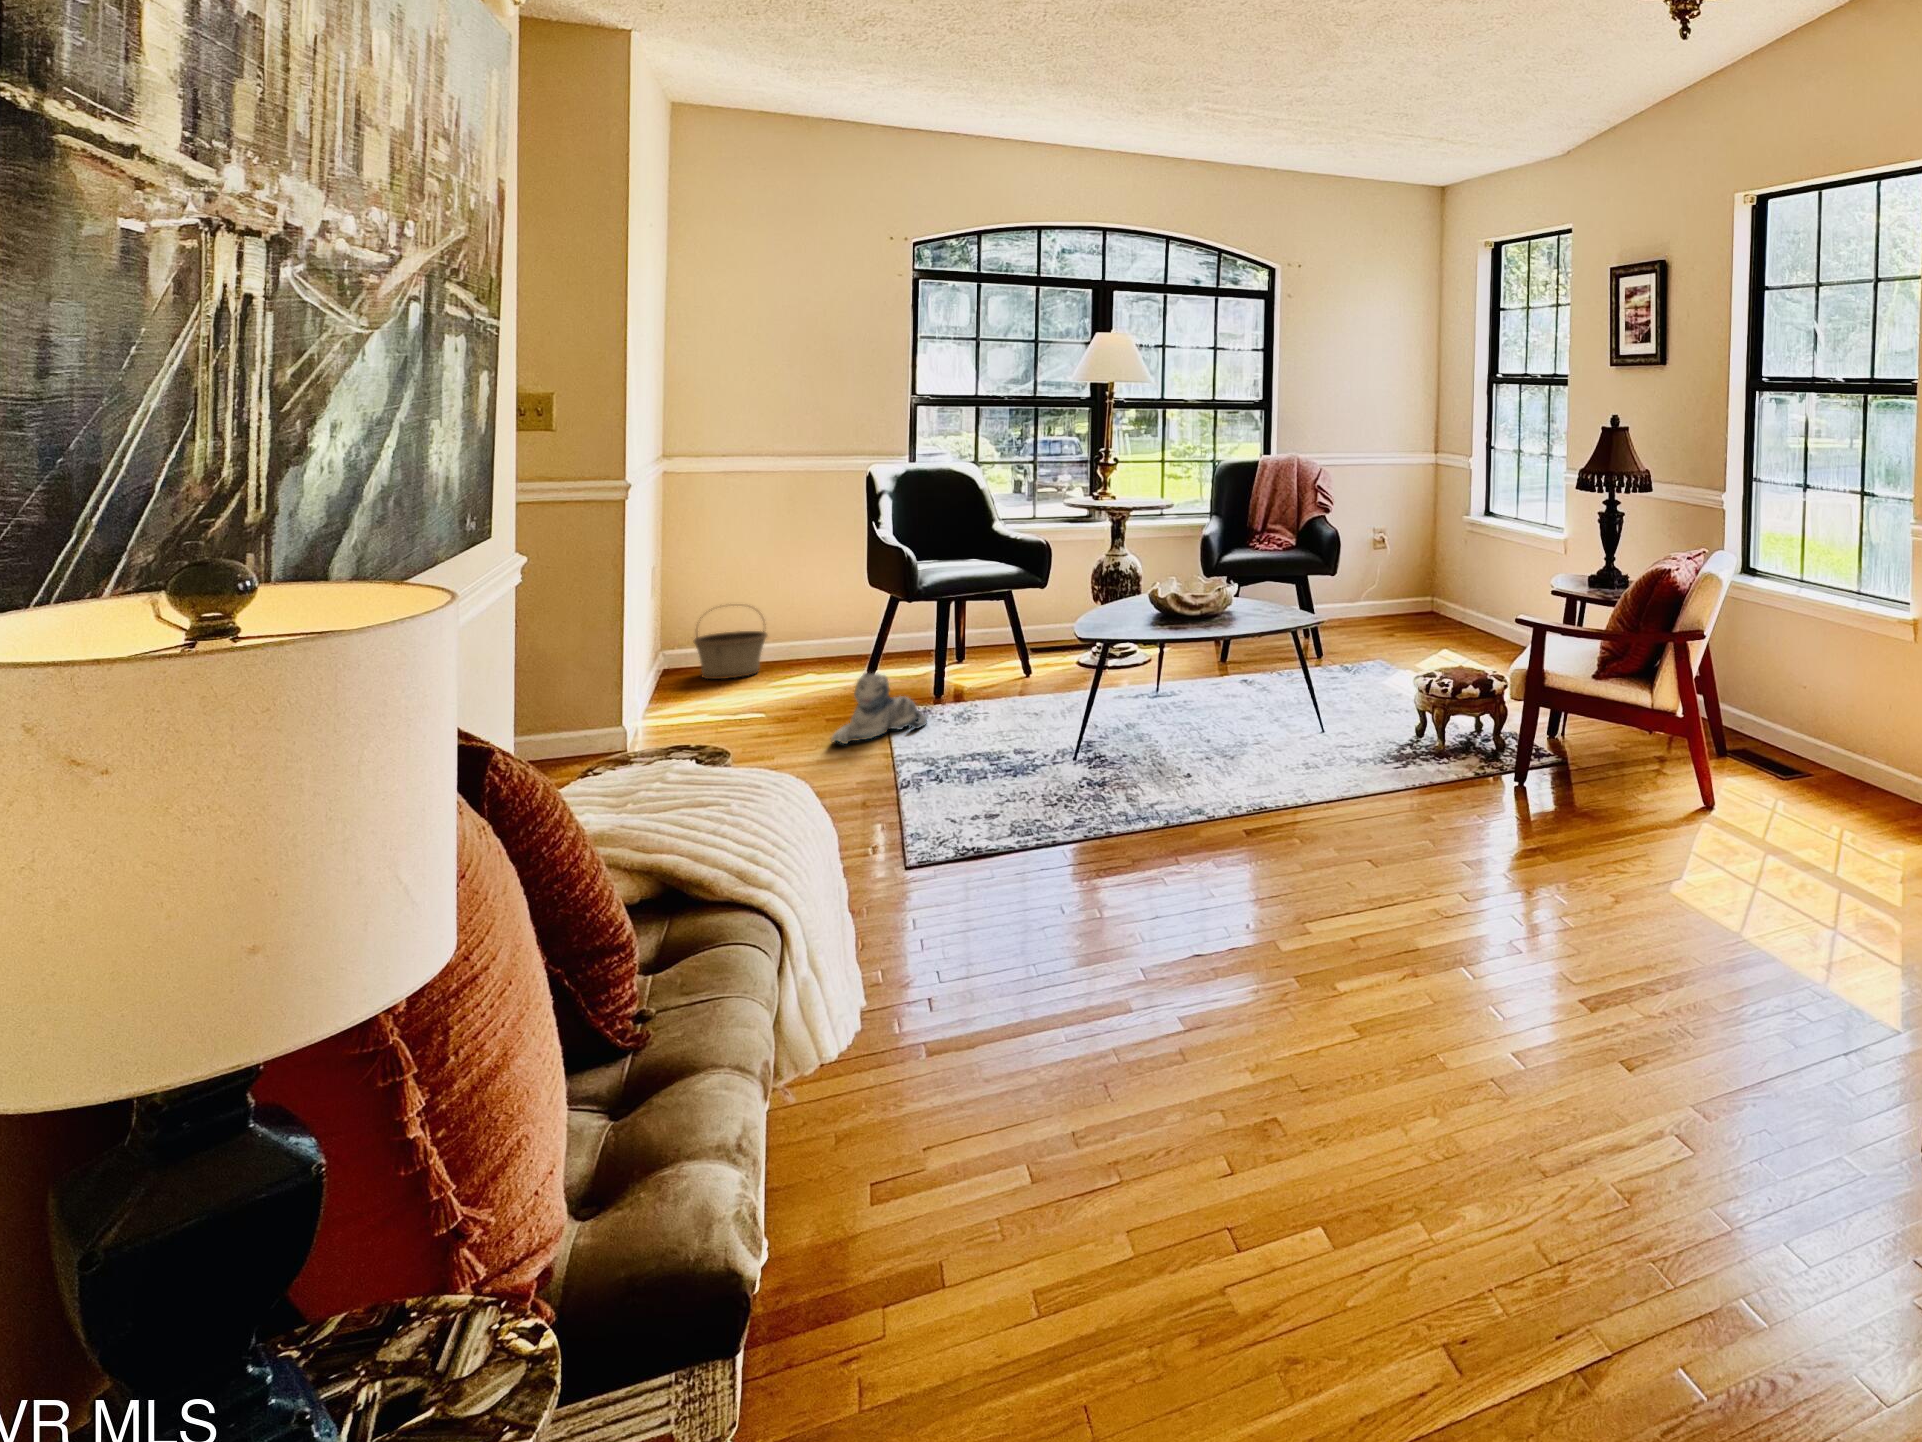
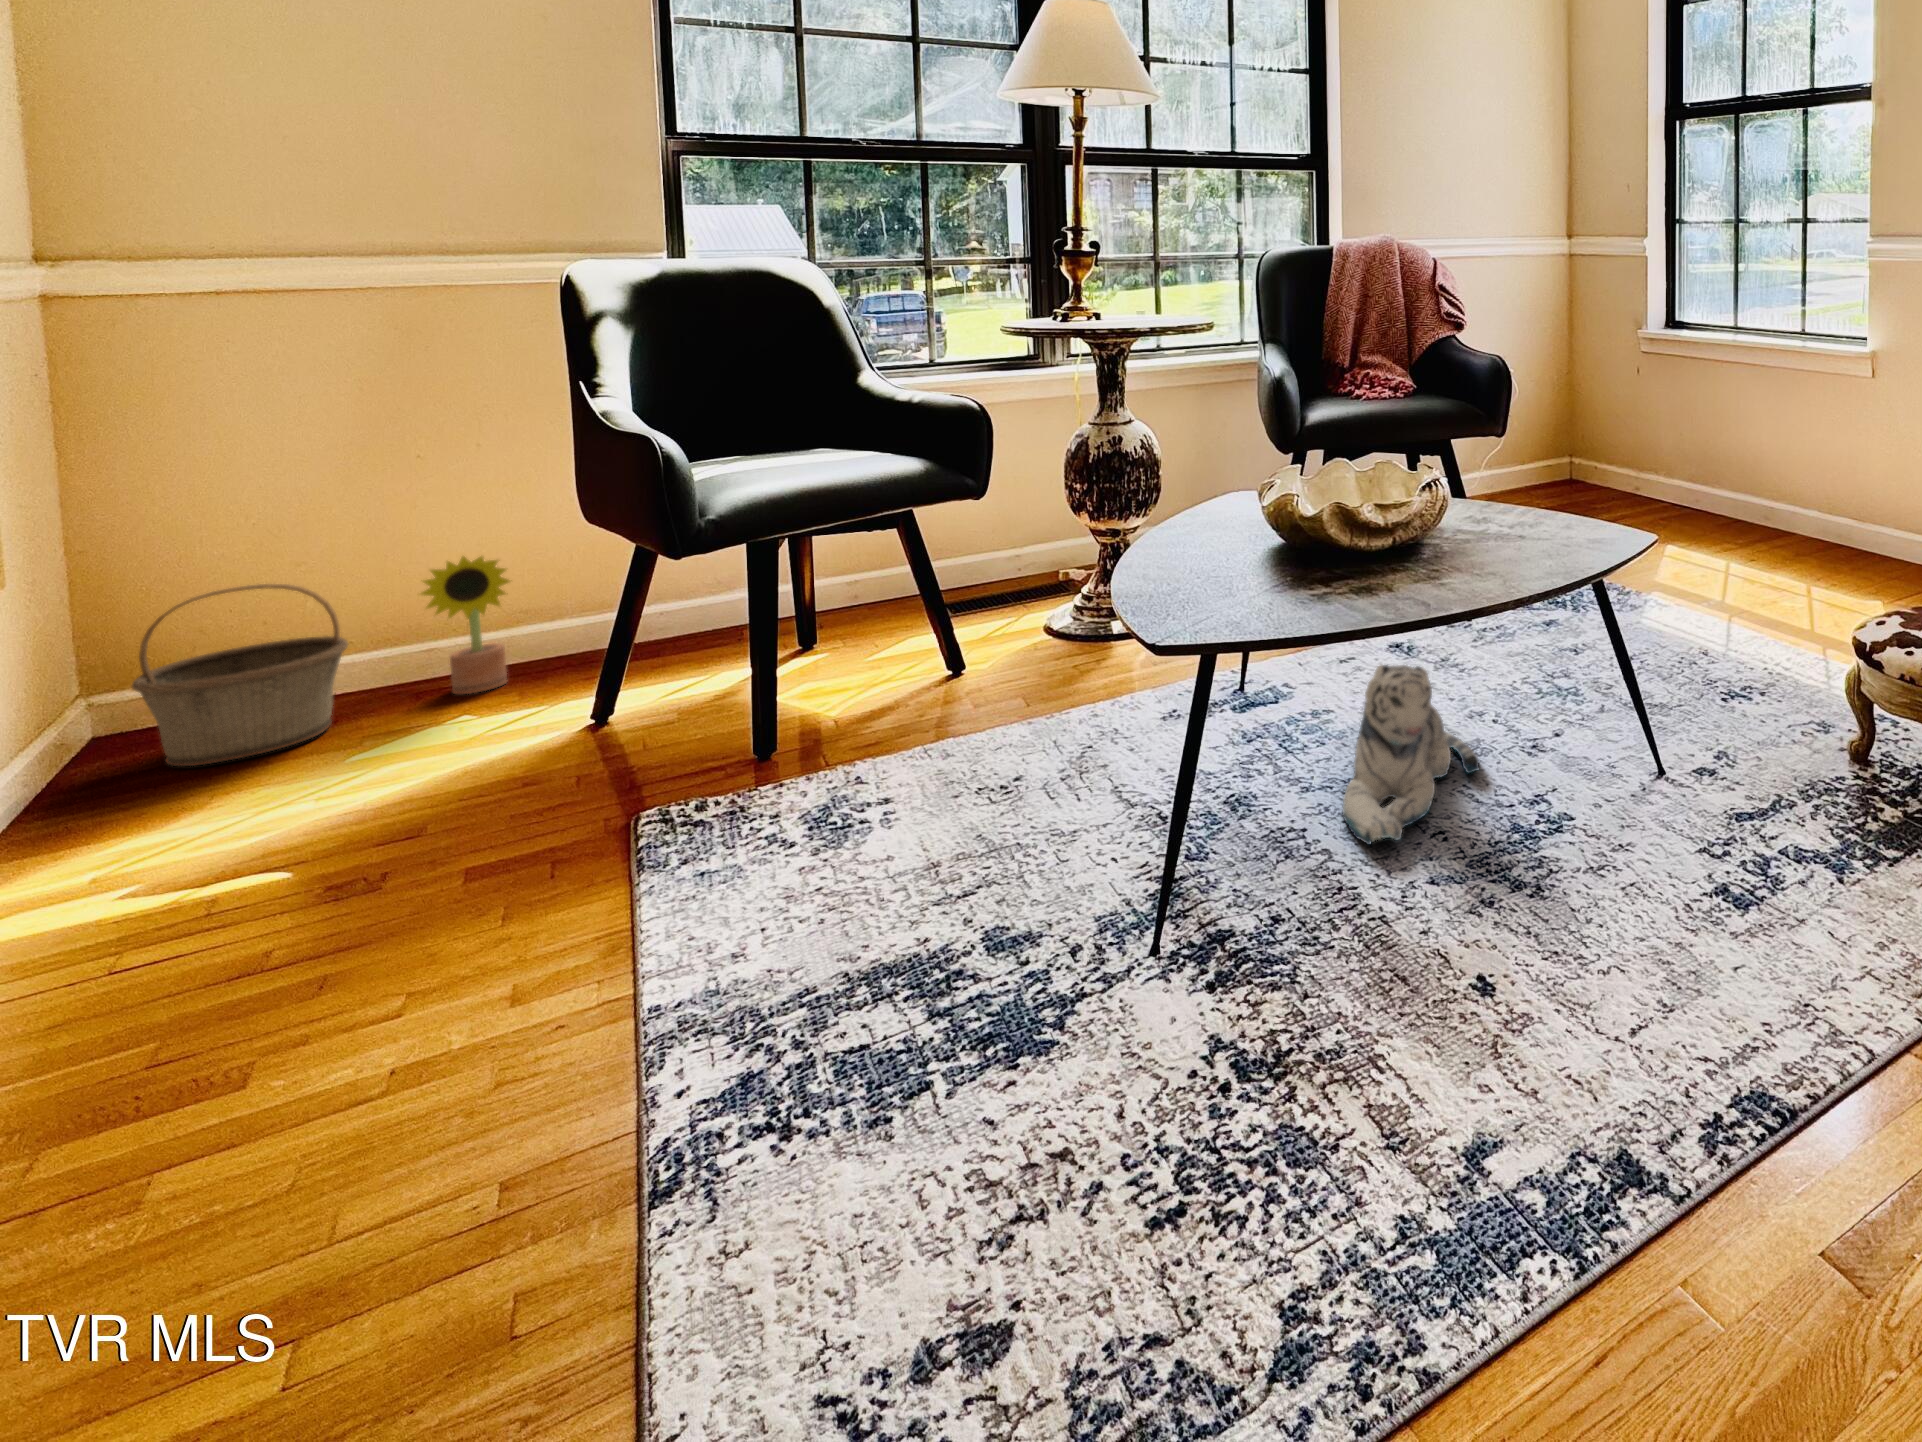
decorative plant: none [795,598,833,665] -> present [421,556,510,694]
plush toy: present [831,673,927,744] -> present [1342,665,1479,844]

